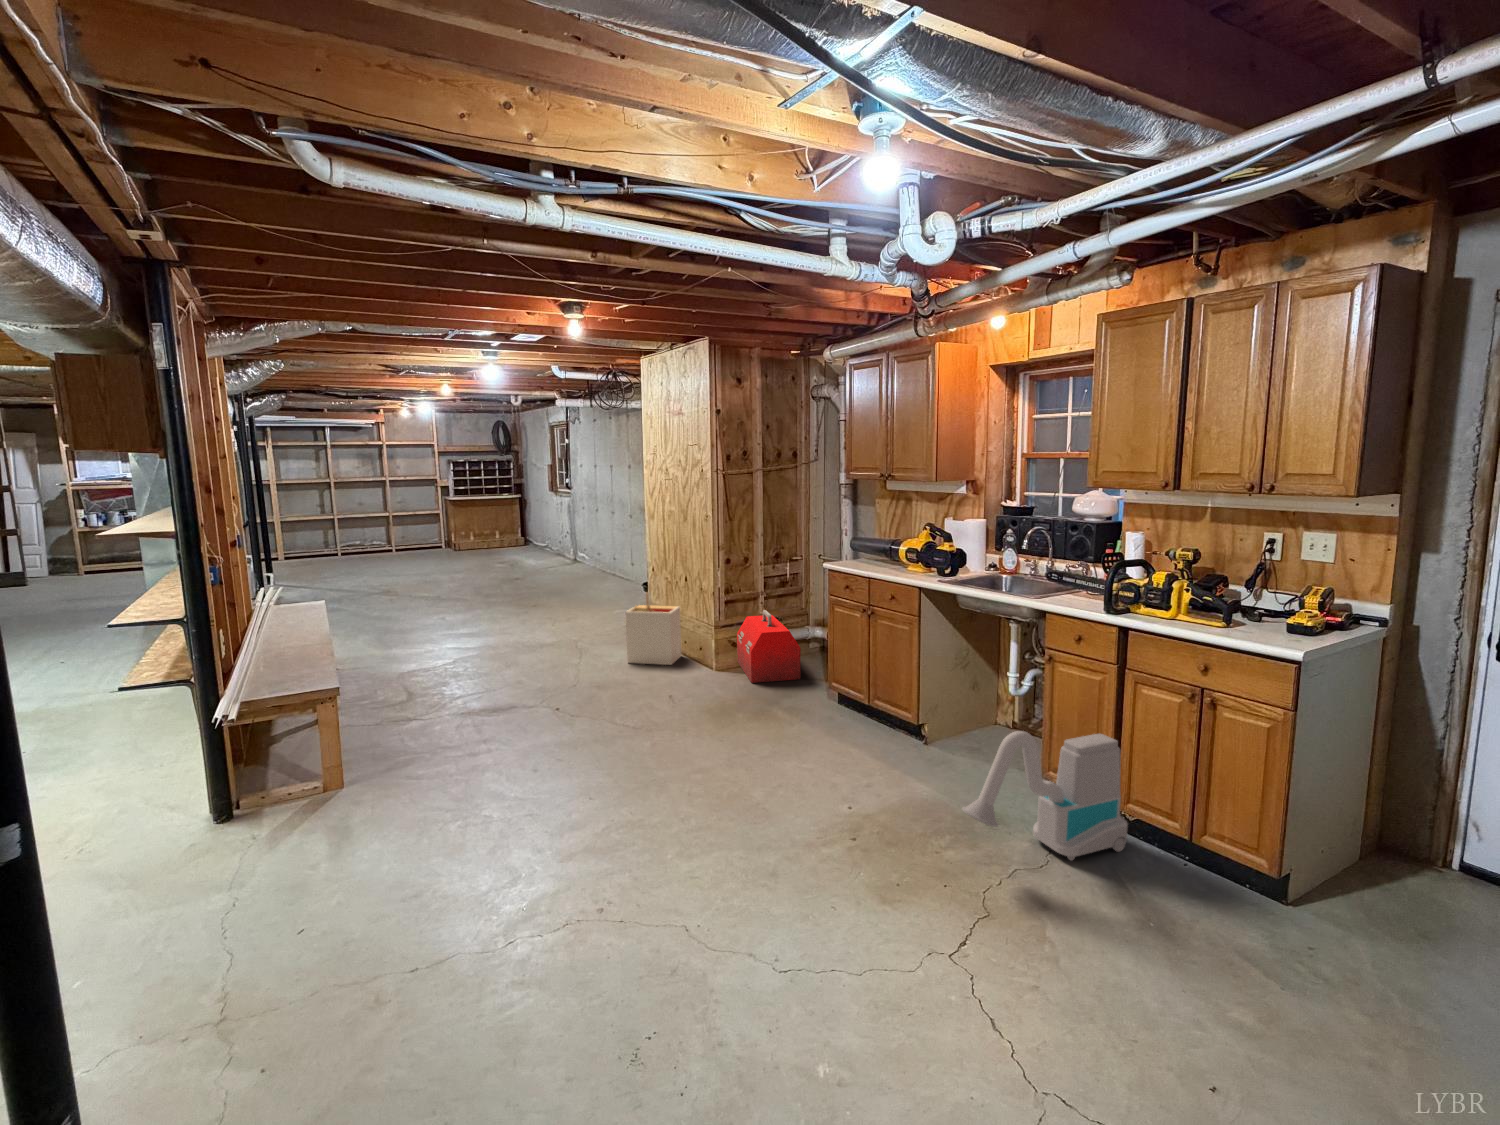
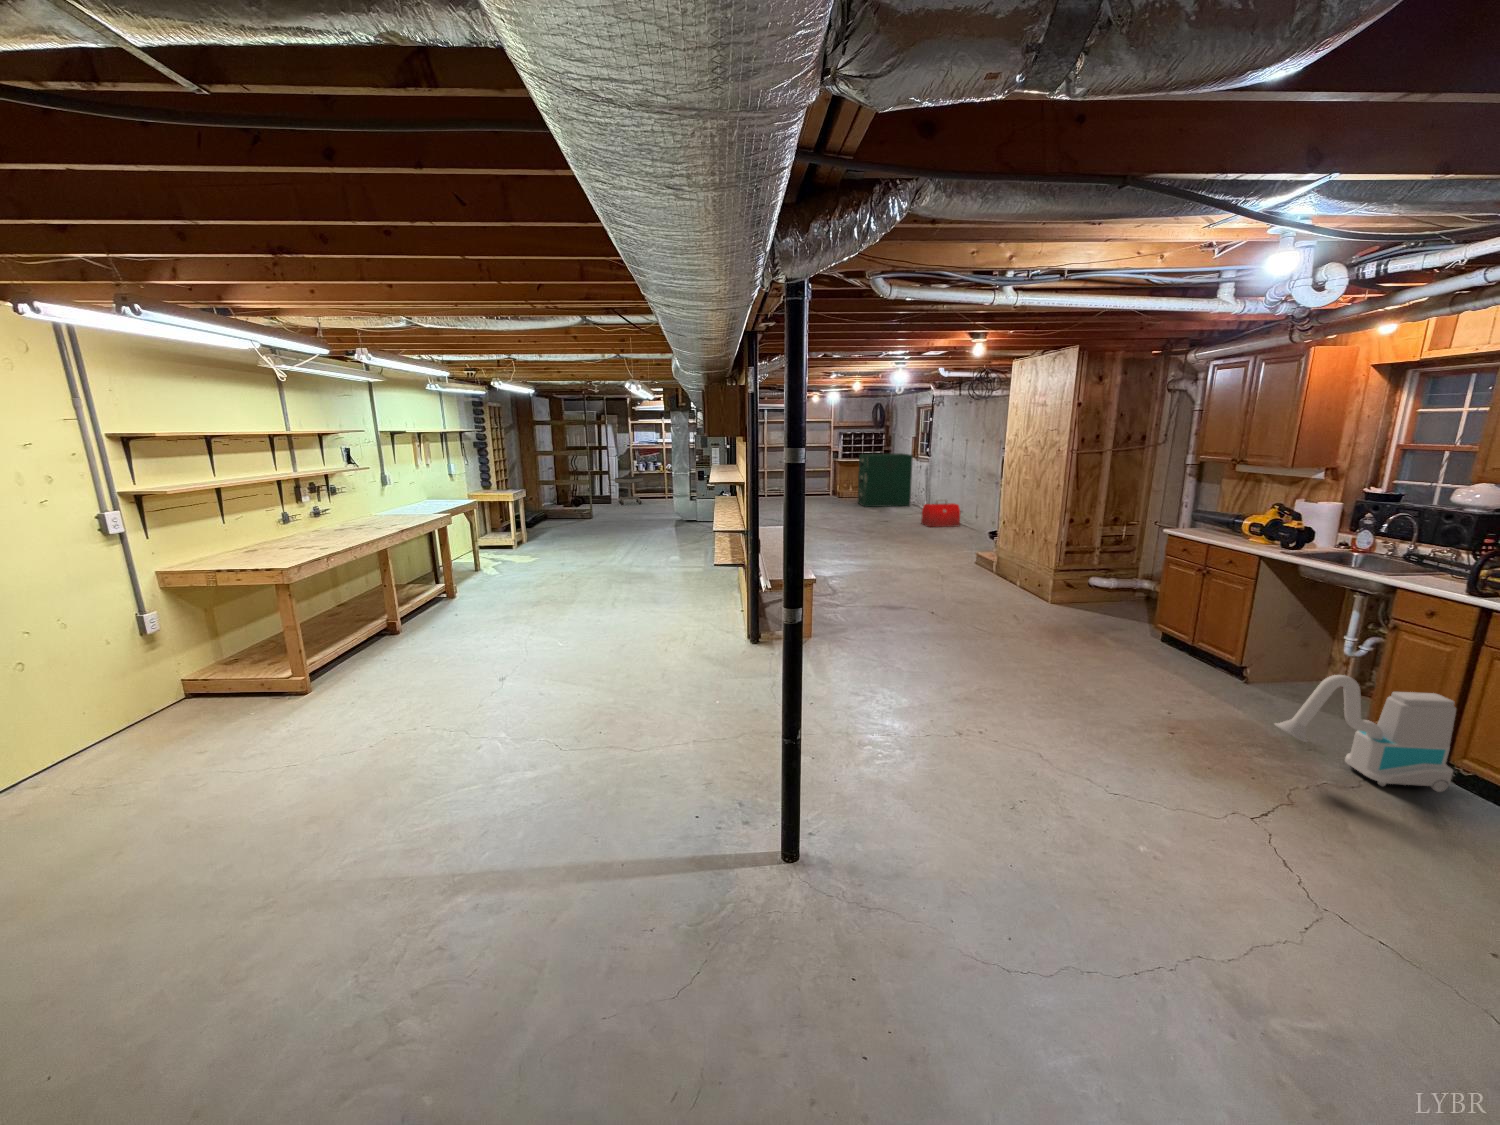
filing cabinet: none [478,486,554,560] -> present [858,453,913,507]
stool: none [34,535,100,585] -> present [614,476,643,505]
storage bin: present [626,593,681,665] -> none [980,540,1026,596]
toolbox: present [737,610,801,683] -> present [921,500,960,527]

